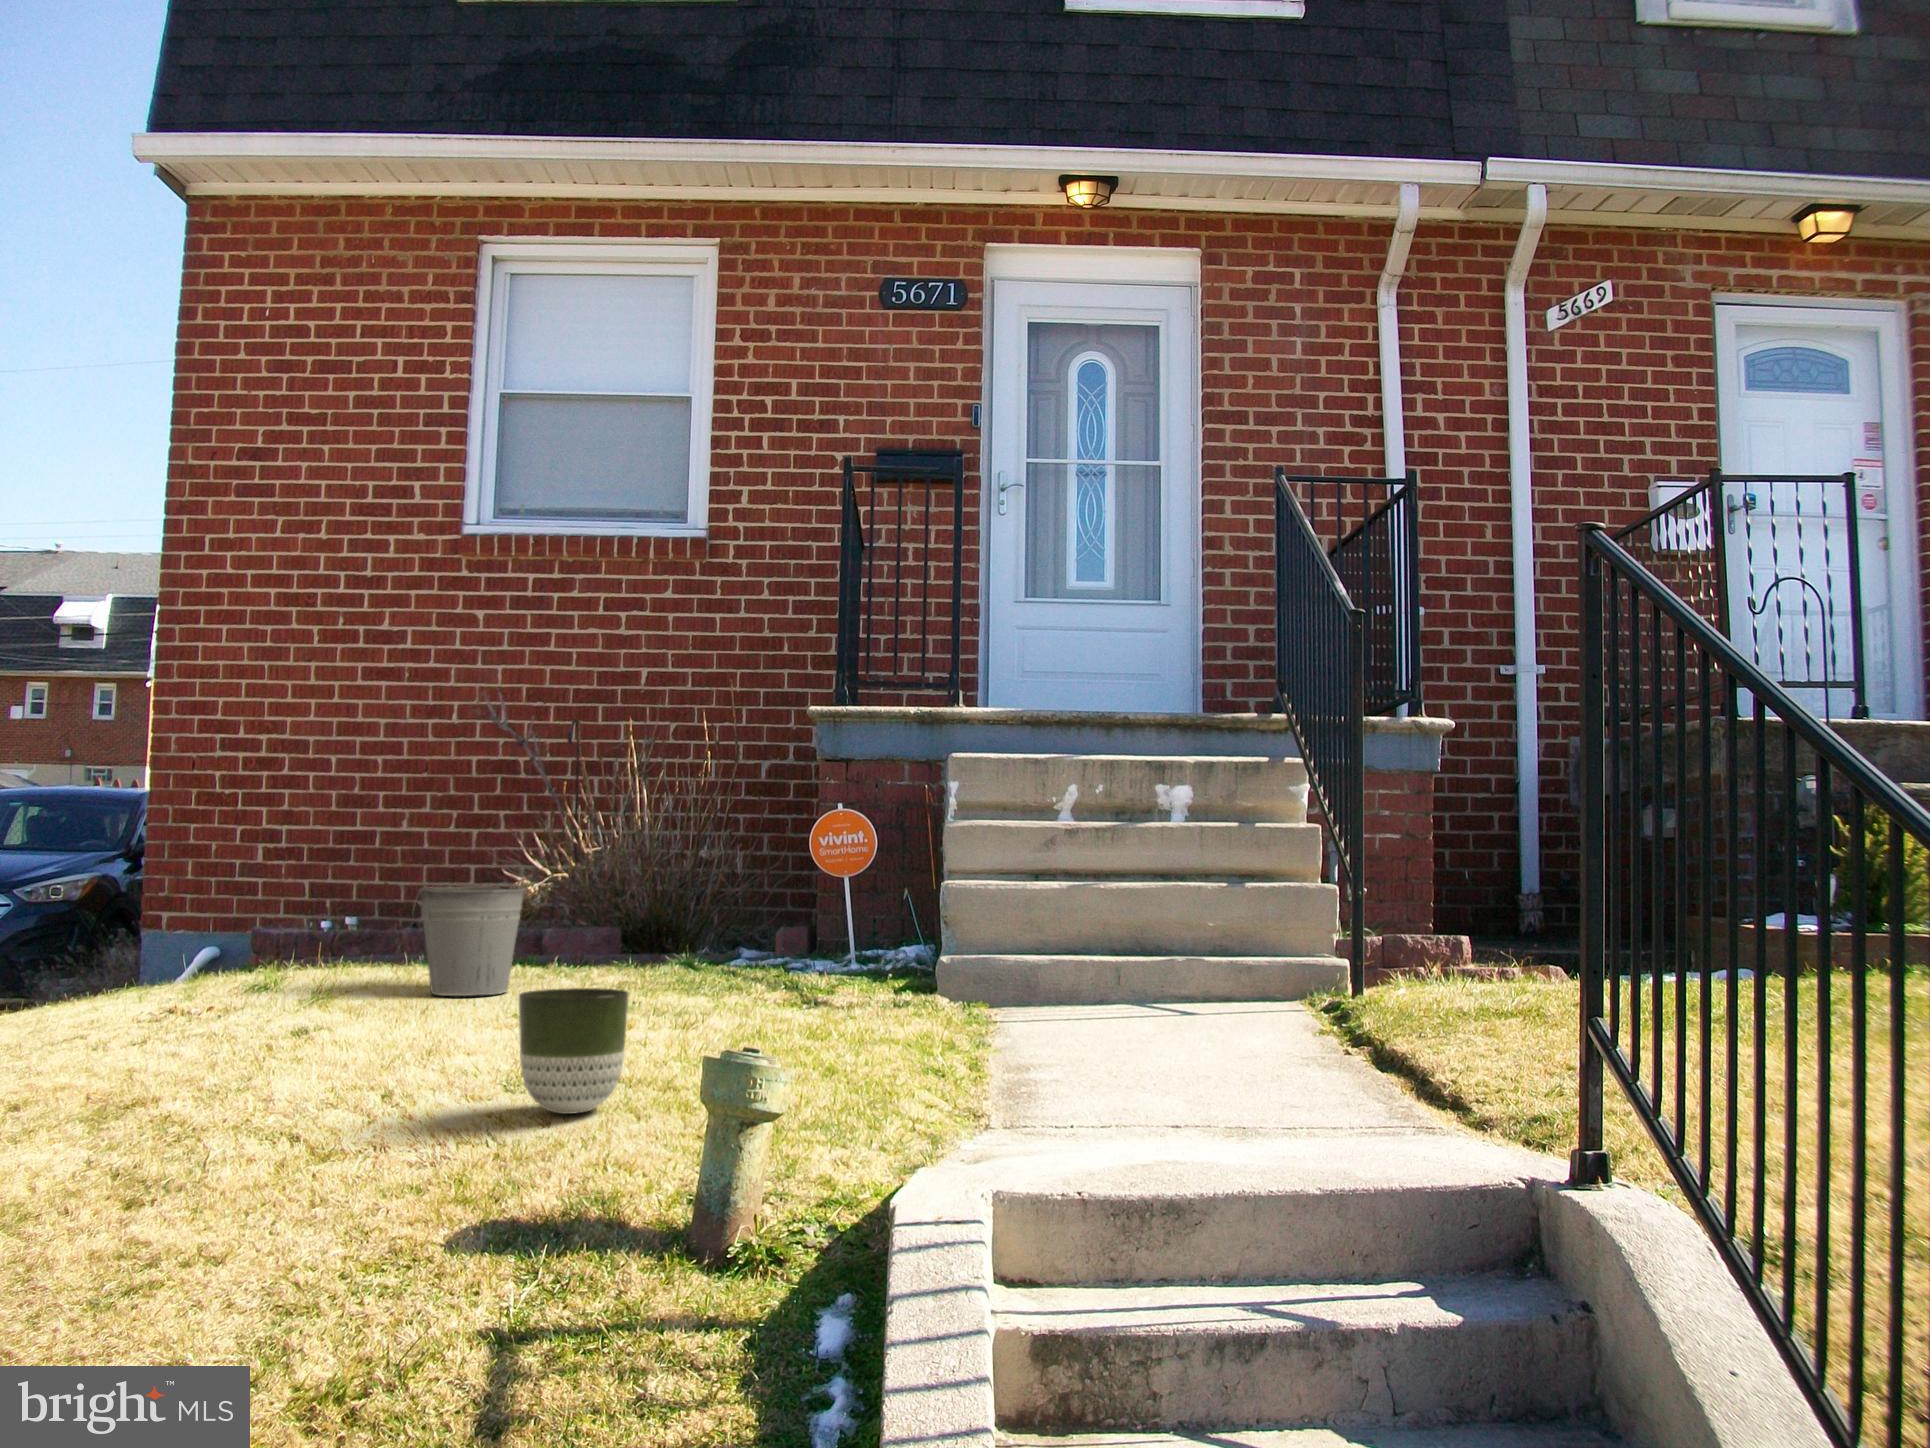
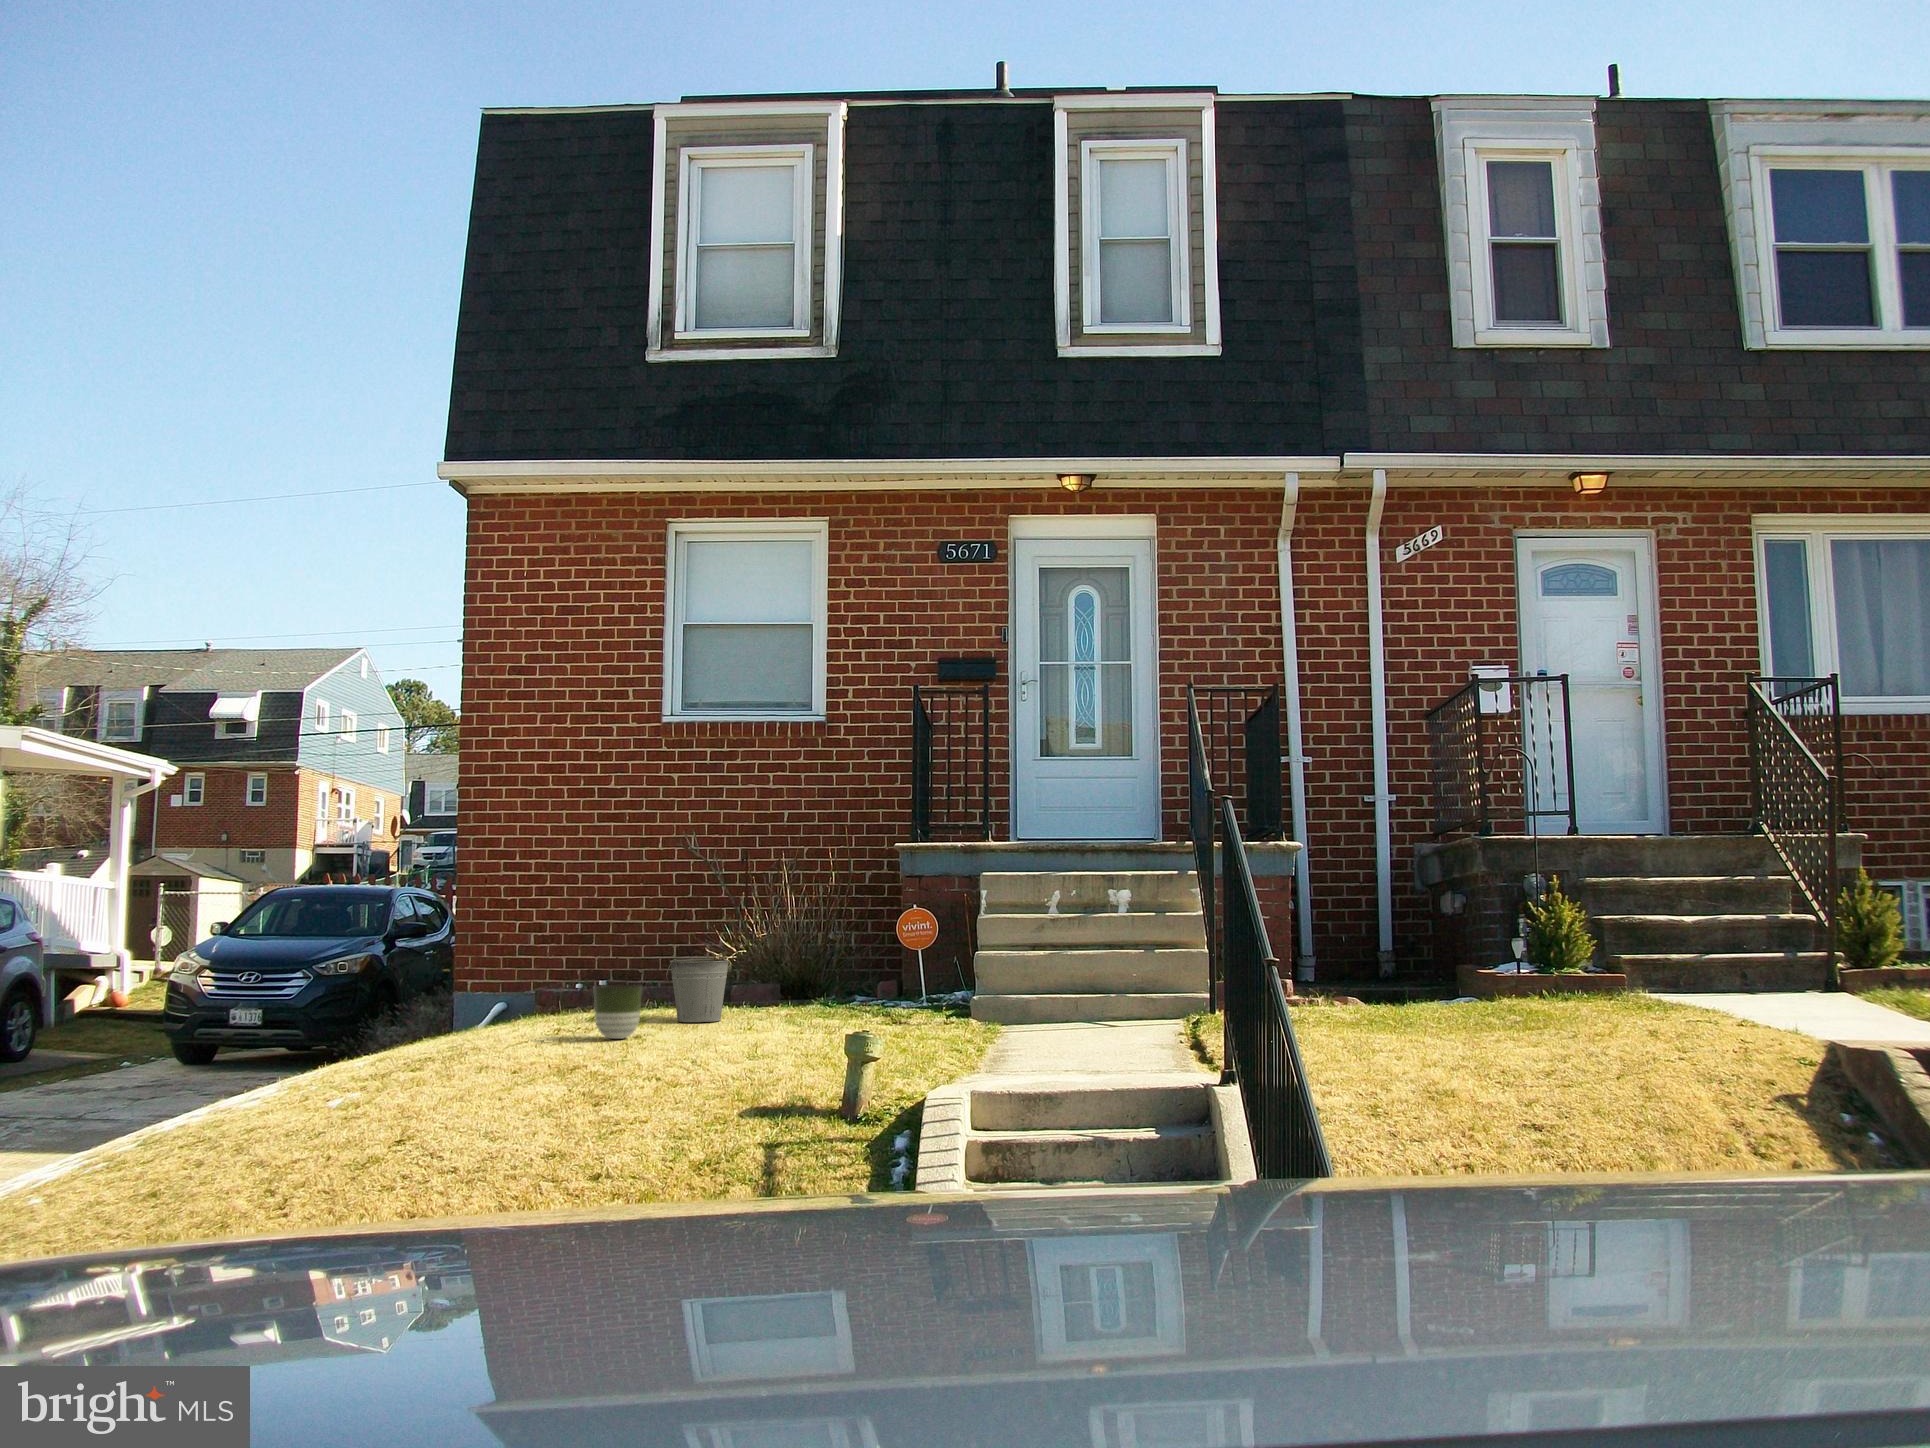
planter: present [519,988,629,1114] -> present [594,985,642,1039]

